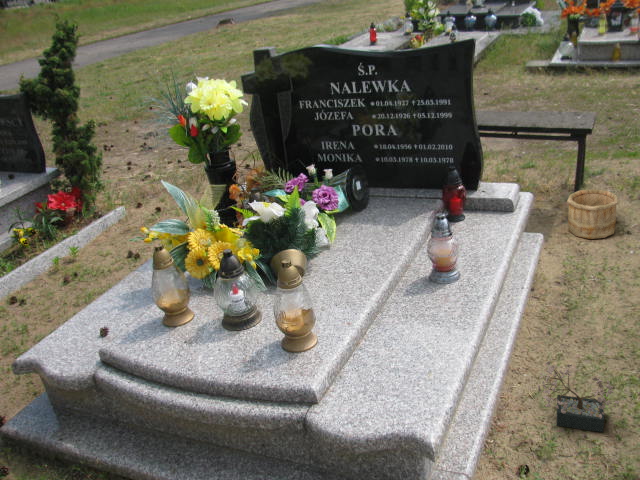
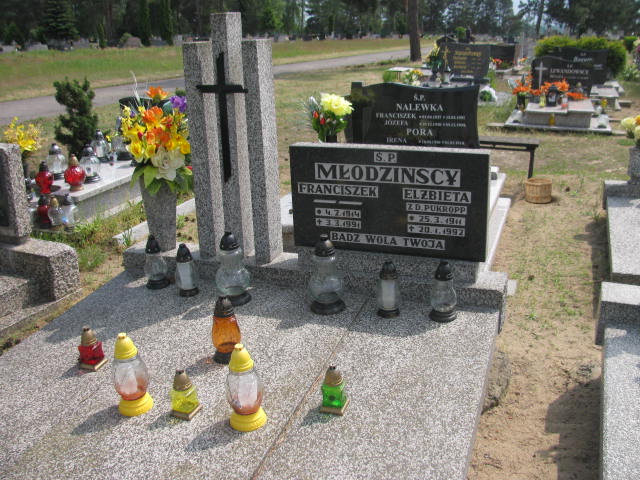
decorative plant: present [538,359,620,432] -> none [516,226,553,258]

